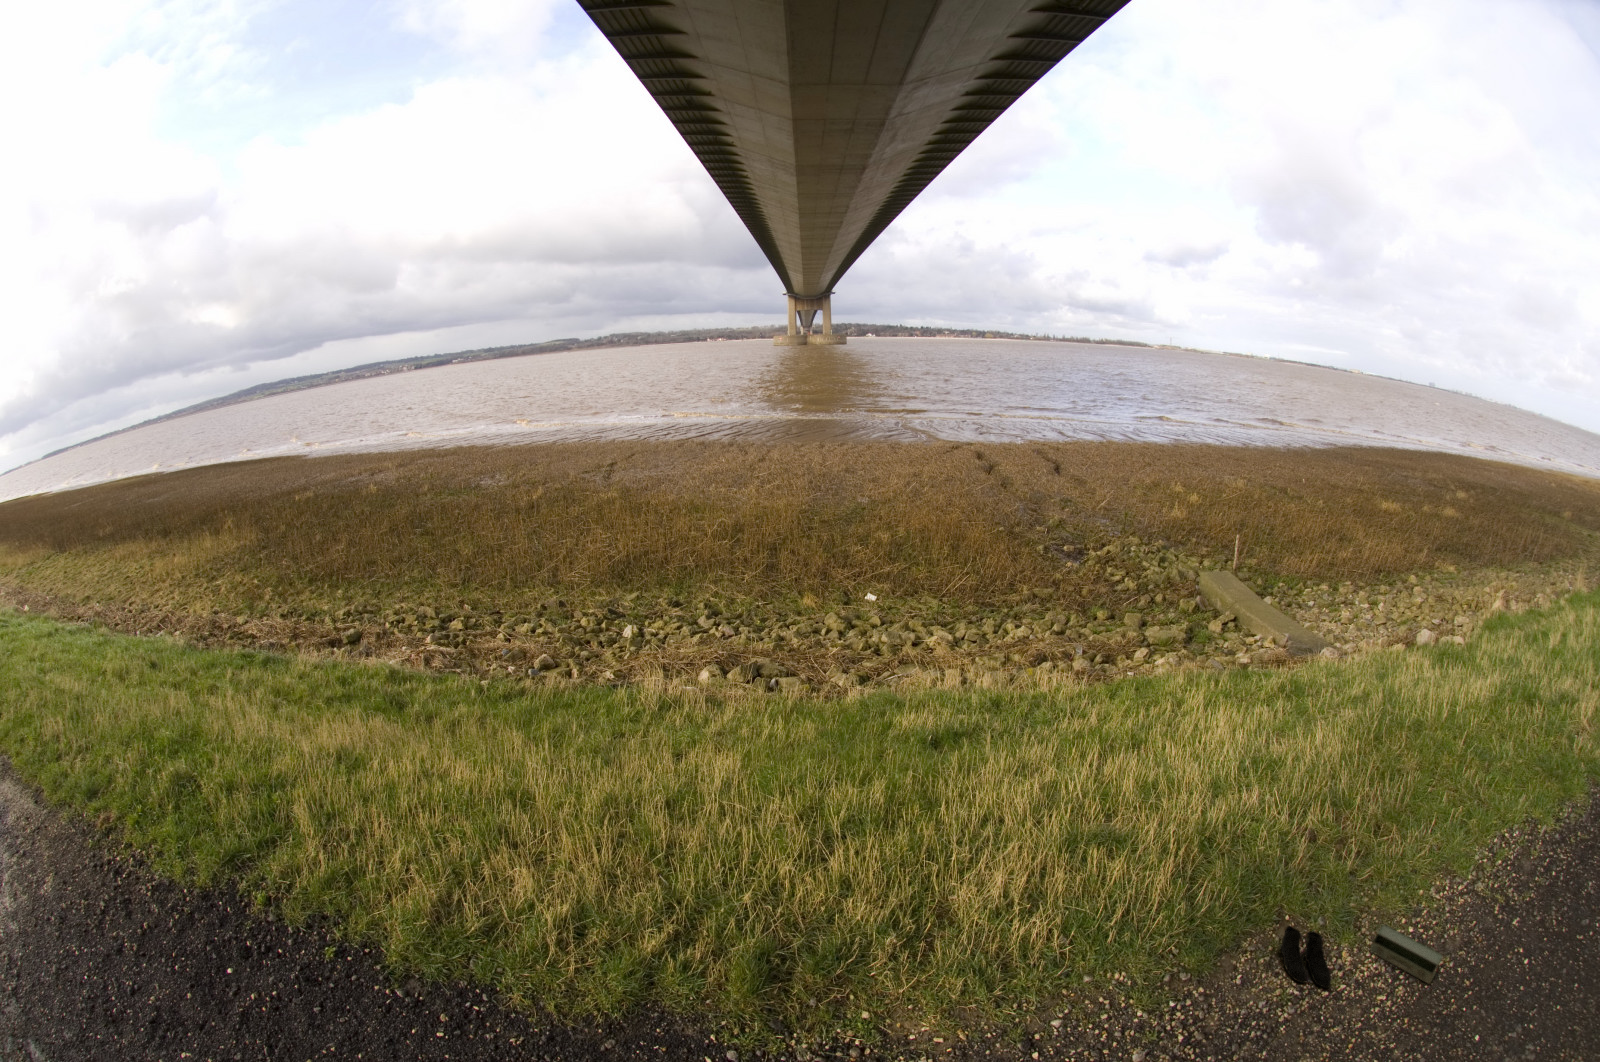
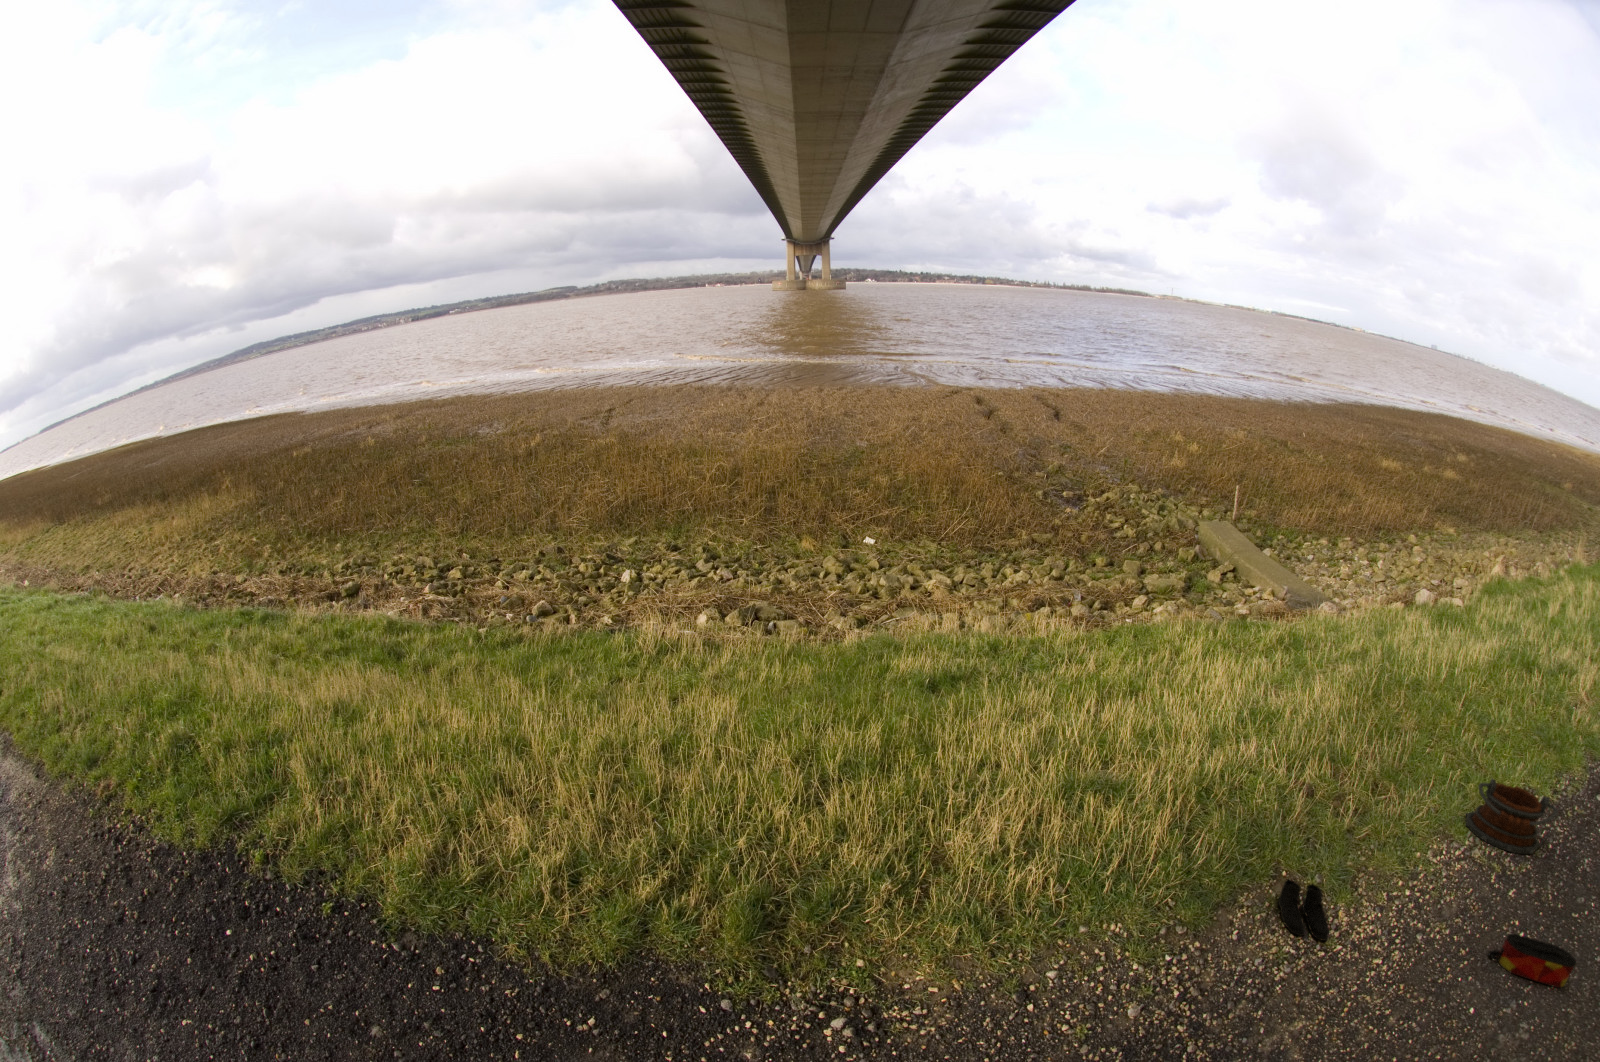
bucket: none [1466,824,1554,901] -> present [1466,779,1558,854]
toolbox: present [1370,924,1443,984] -> none [1368,877,1443,938]
bag: none [1489,977,1573,1032] -> present [1489,934,1576,988]

